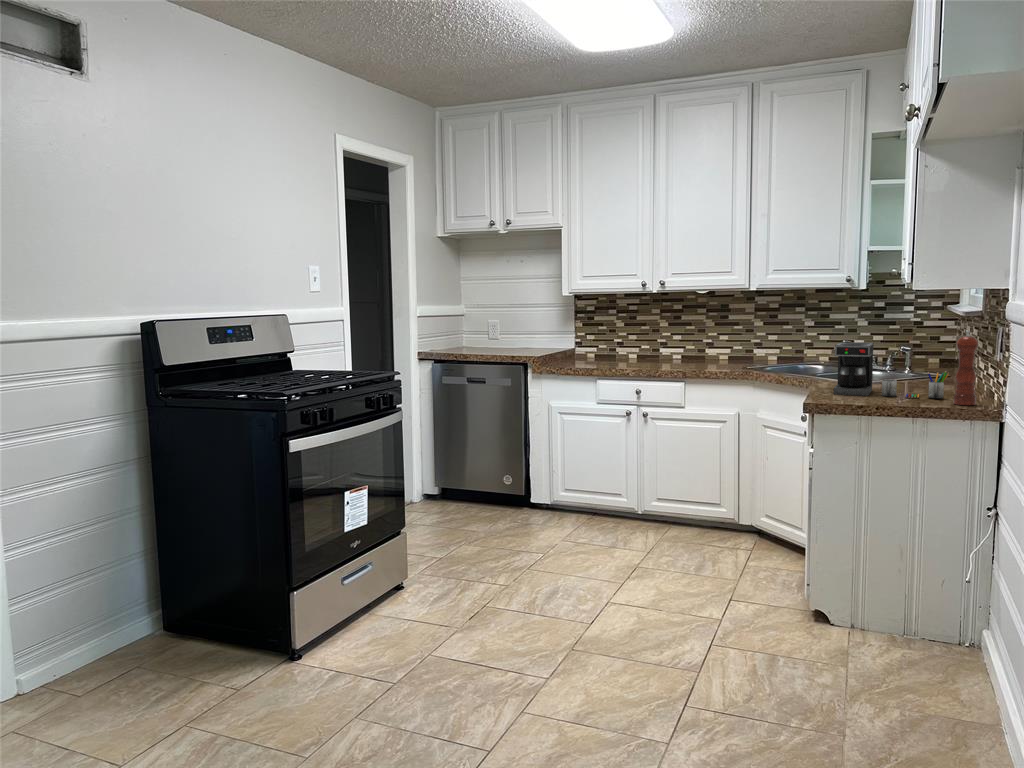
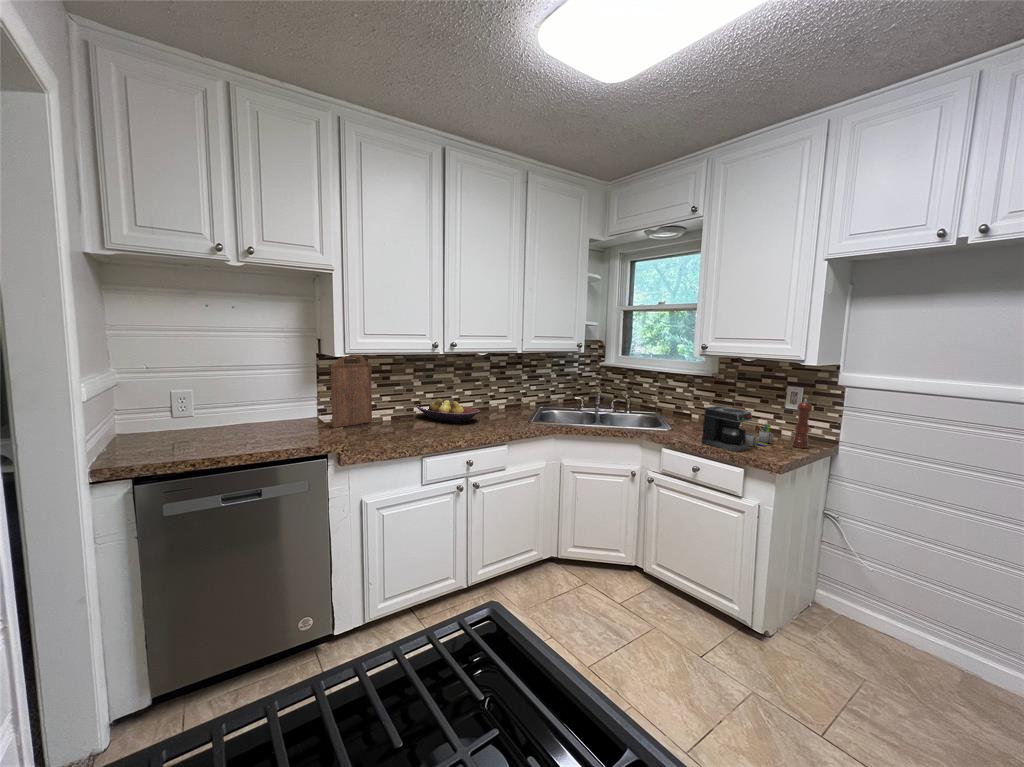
cutting board: none [579,295,616,357] -> present [331,355,372,428]
fruit bowl: none [658,340,706,363] -> present [417,399,480,423]

